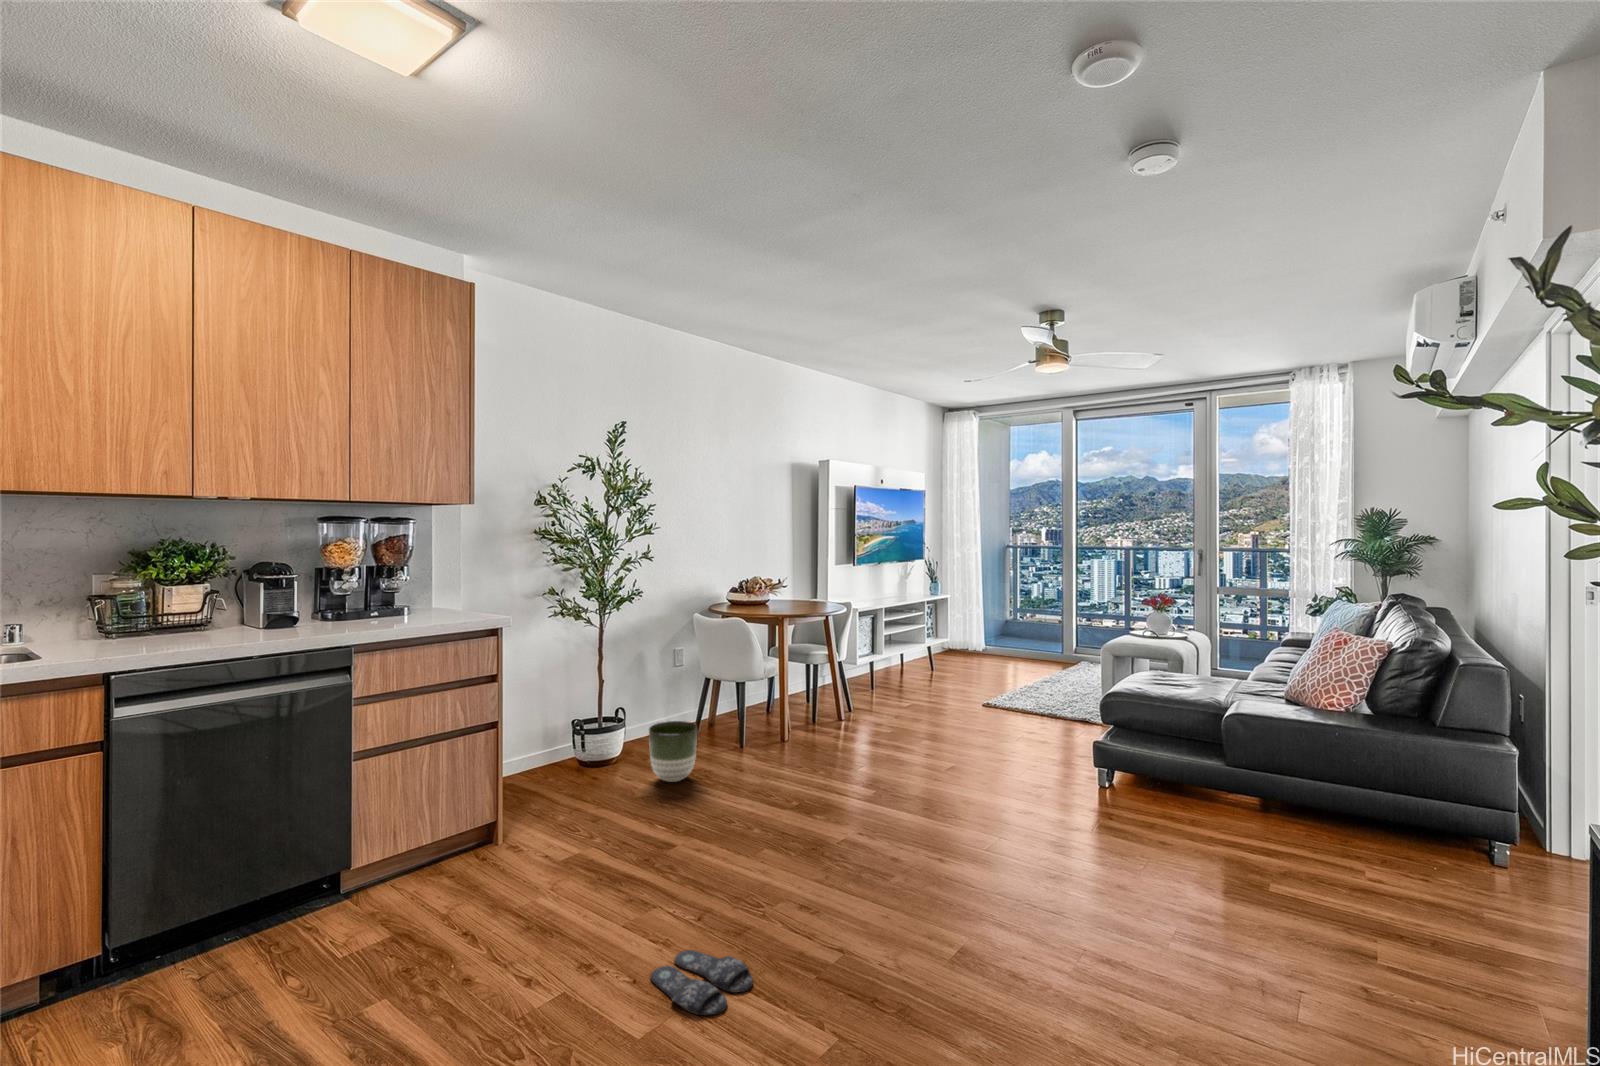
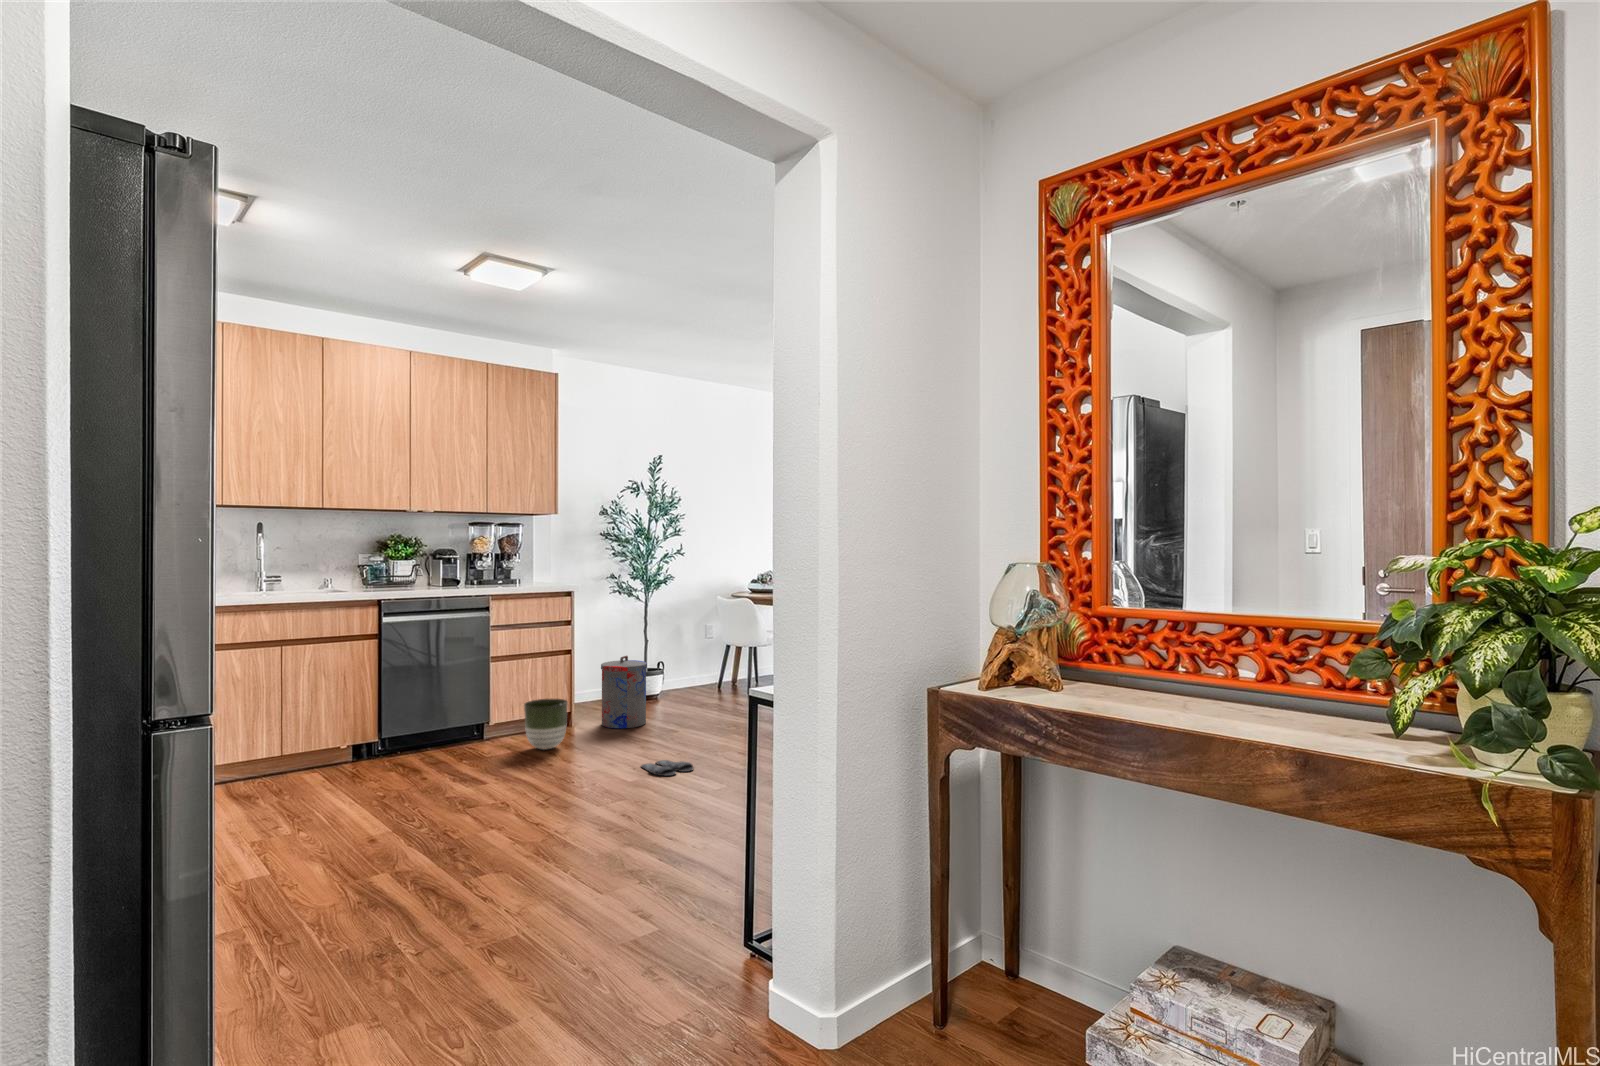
planter: present [649,721,697,782] -> present [524,699,568,750]
trash can: none [549,726,622,847] -> present [601,656,647,729]

